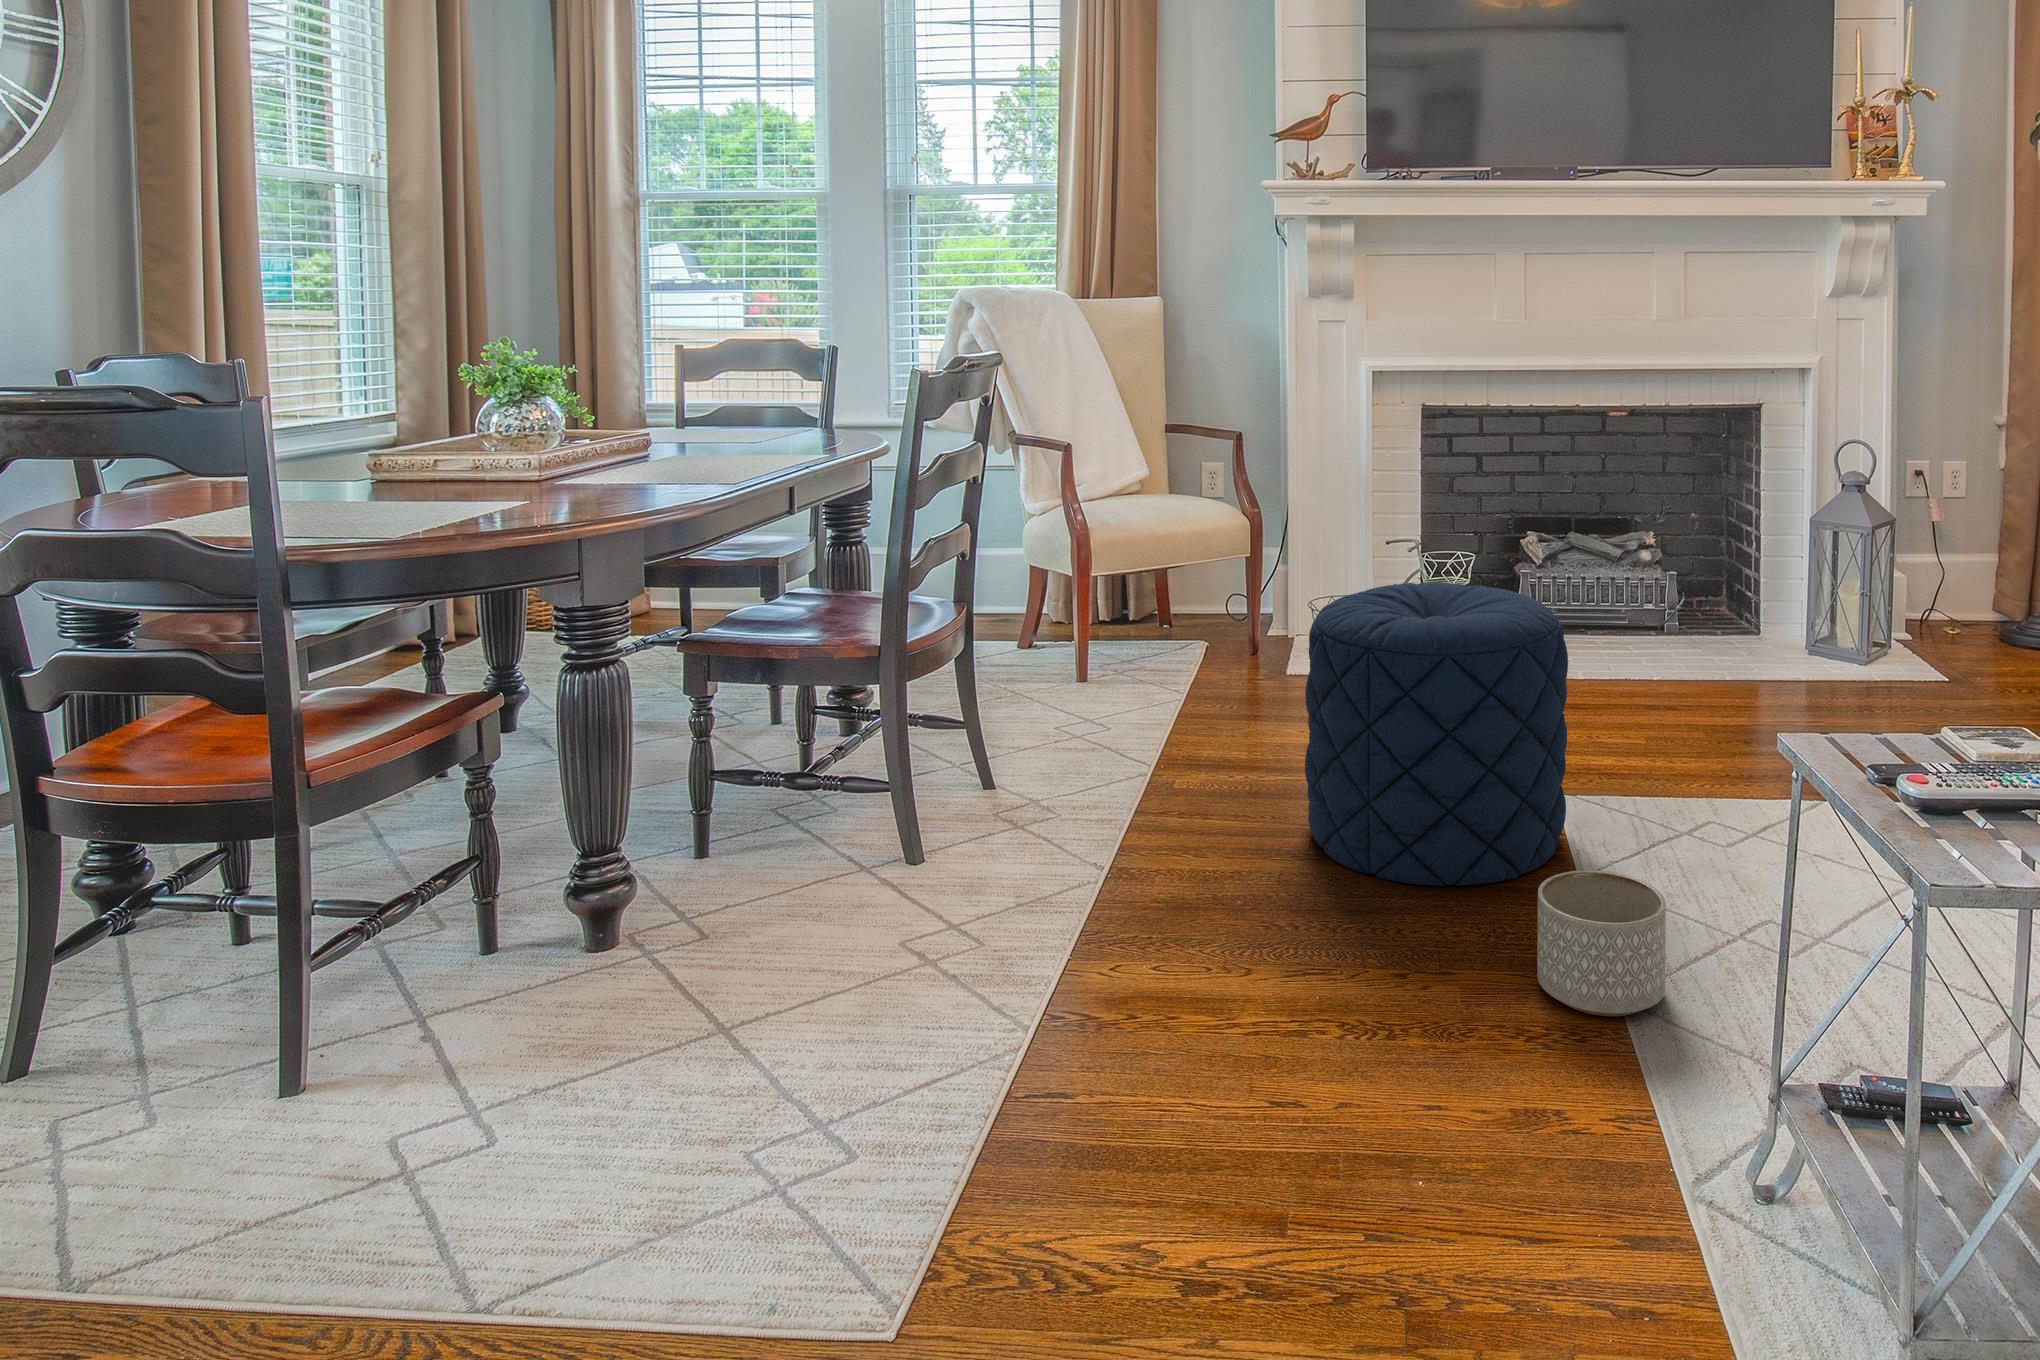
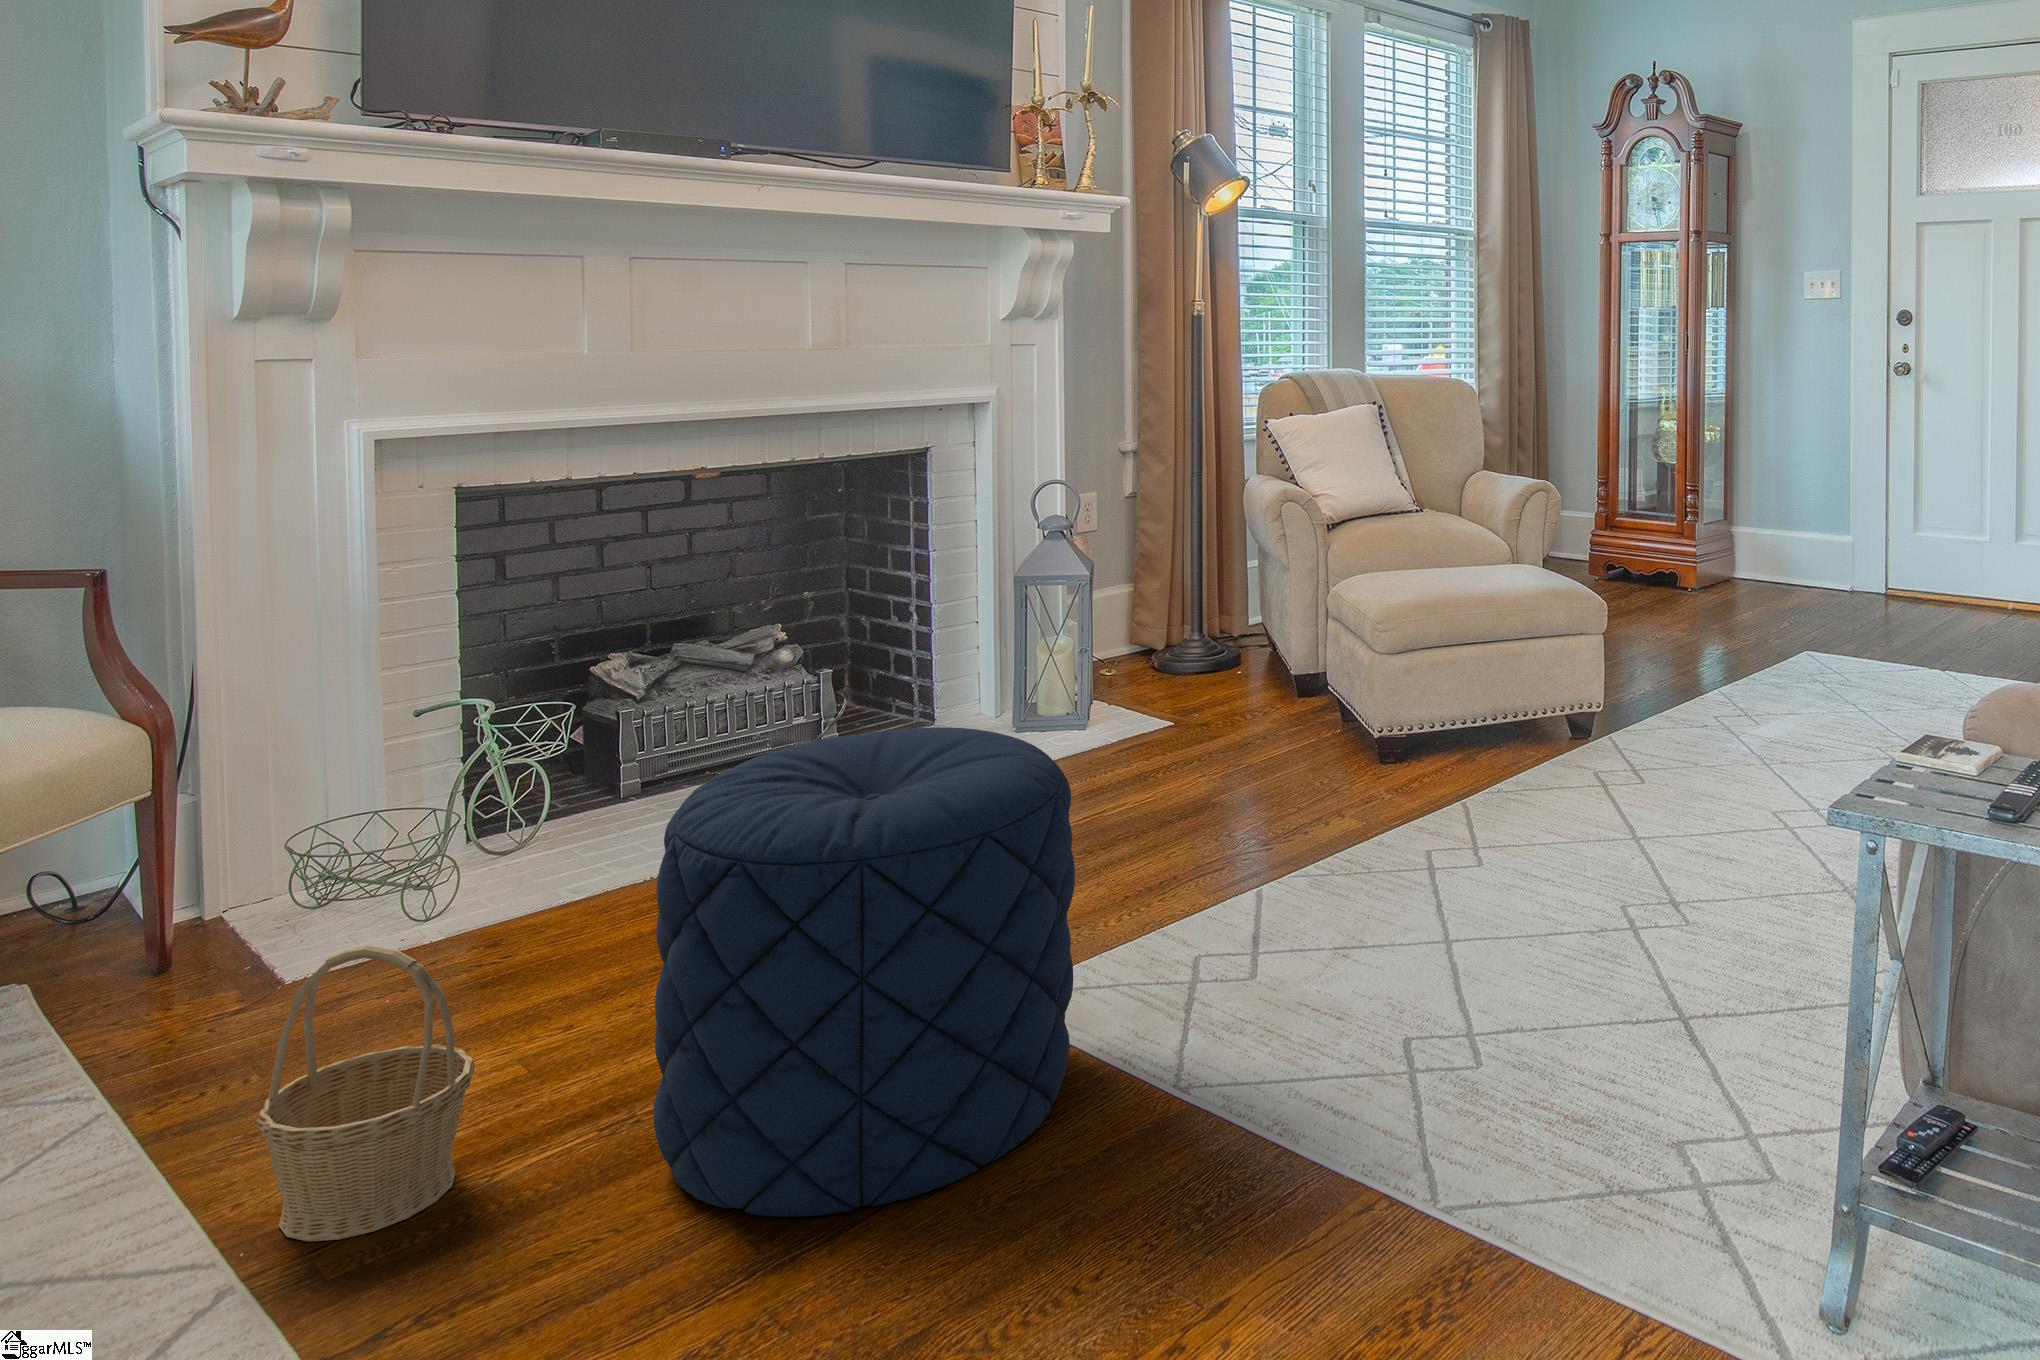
basket: none [1166,641,1260,792] -> present [256,946,475,1242]
planter: present [1537,870,1666,1016] -> none [1233,1035,1391,1229]

